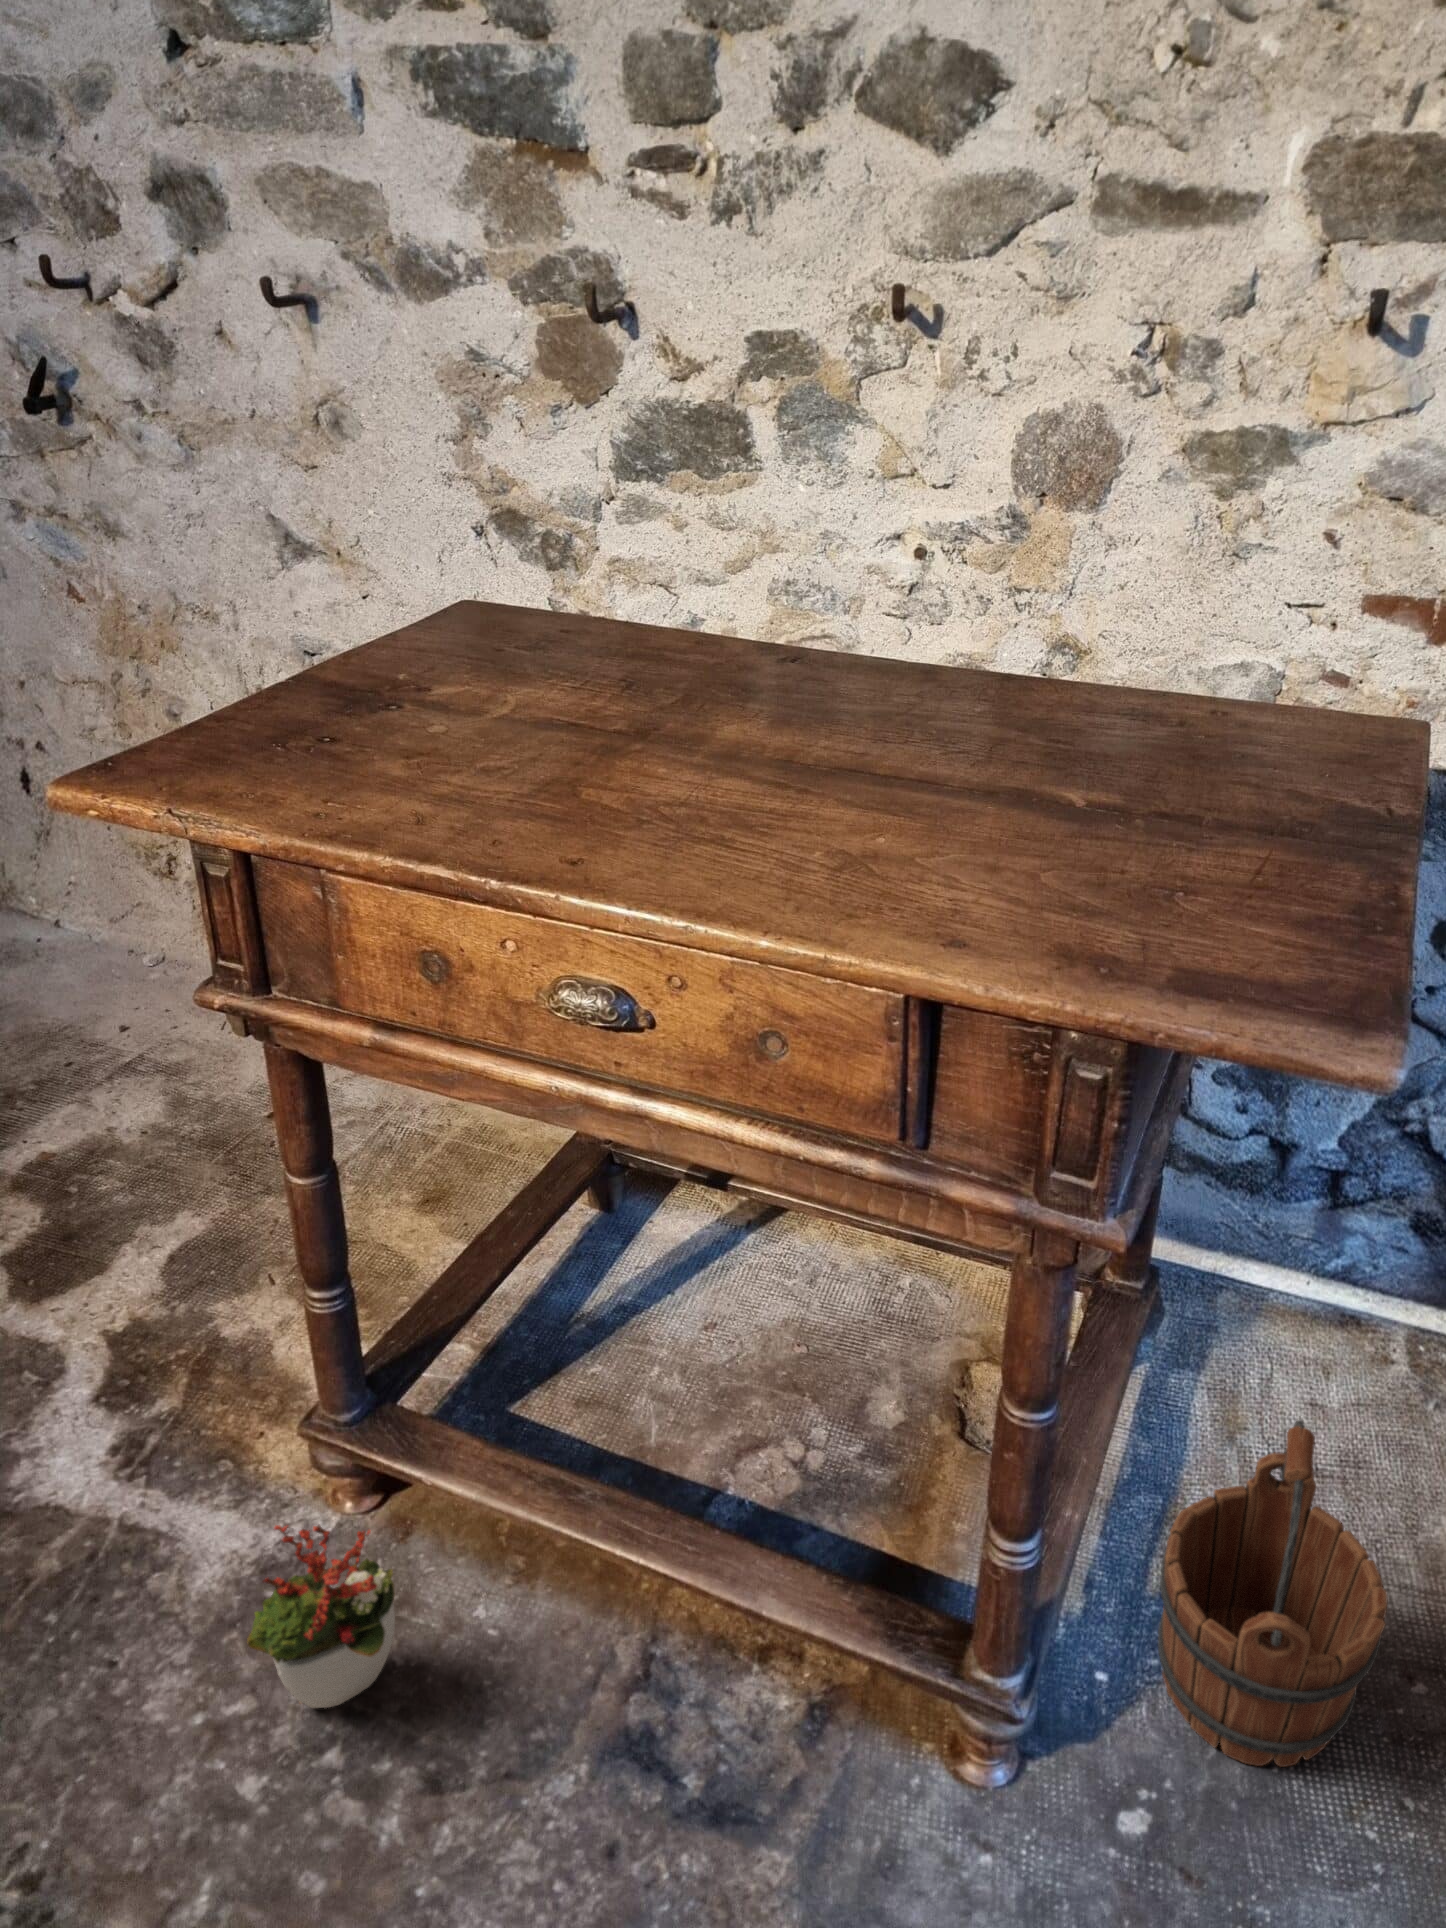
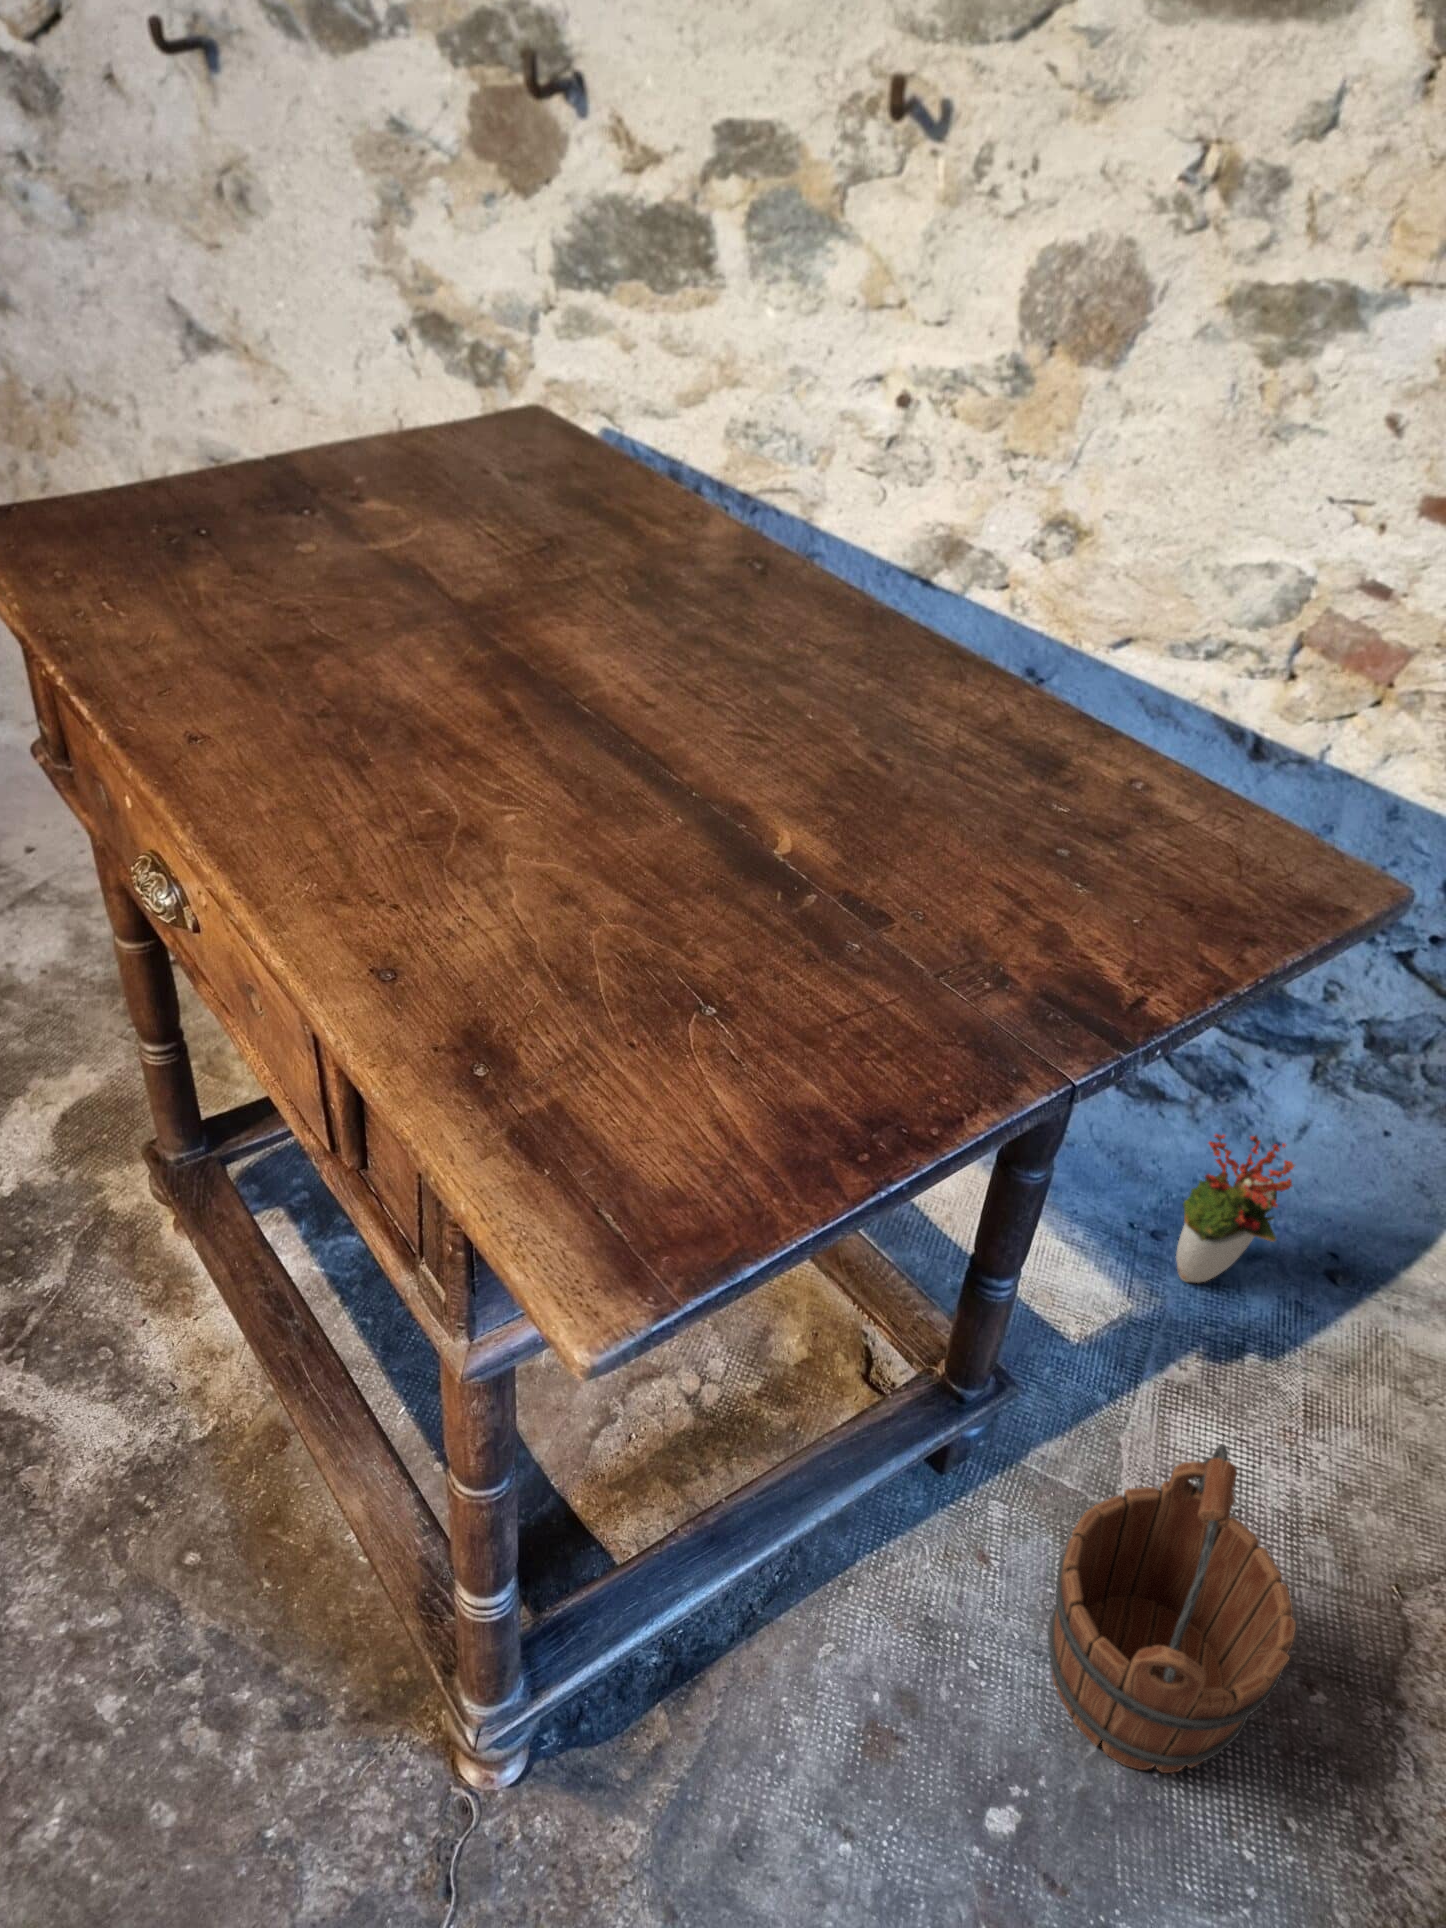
decorative plant: present [247,1525,395,1708] -> present [1176,1134,1295,1283]

